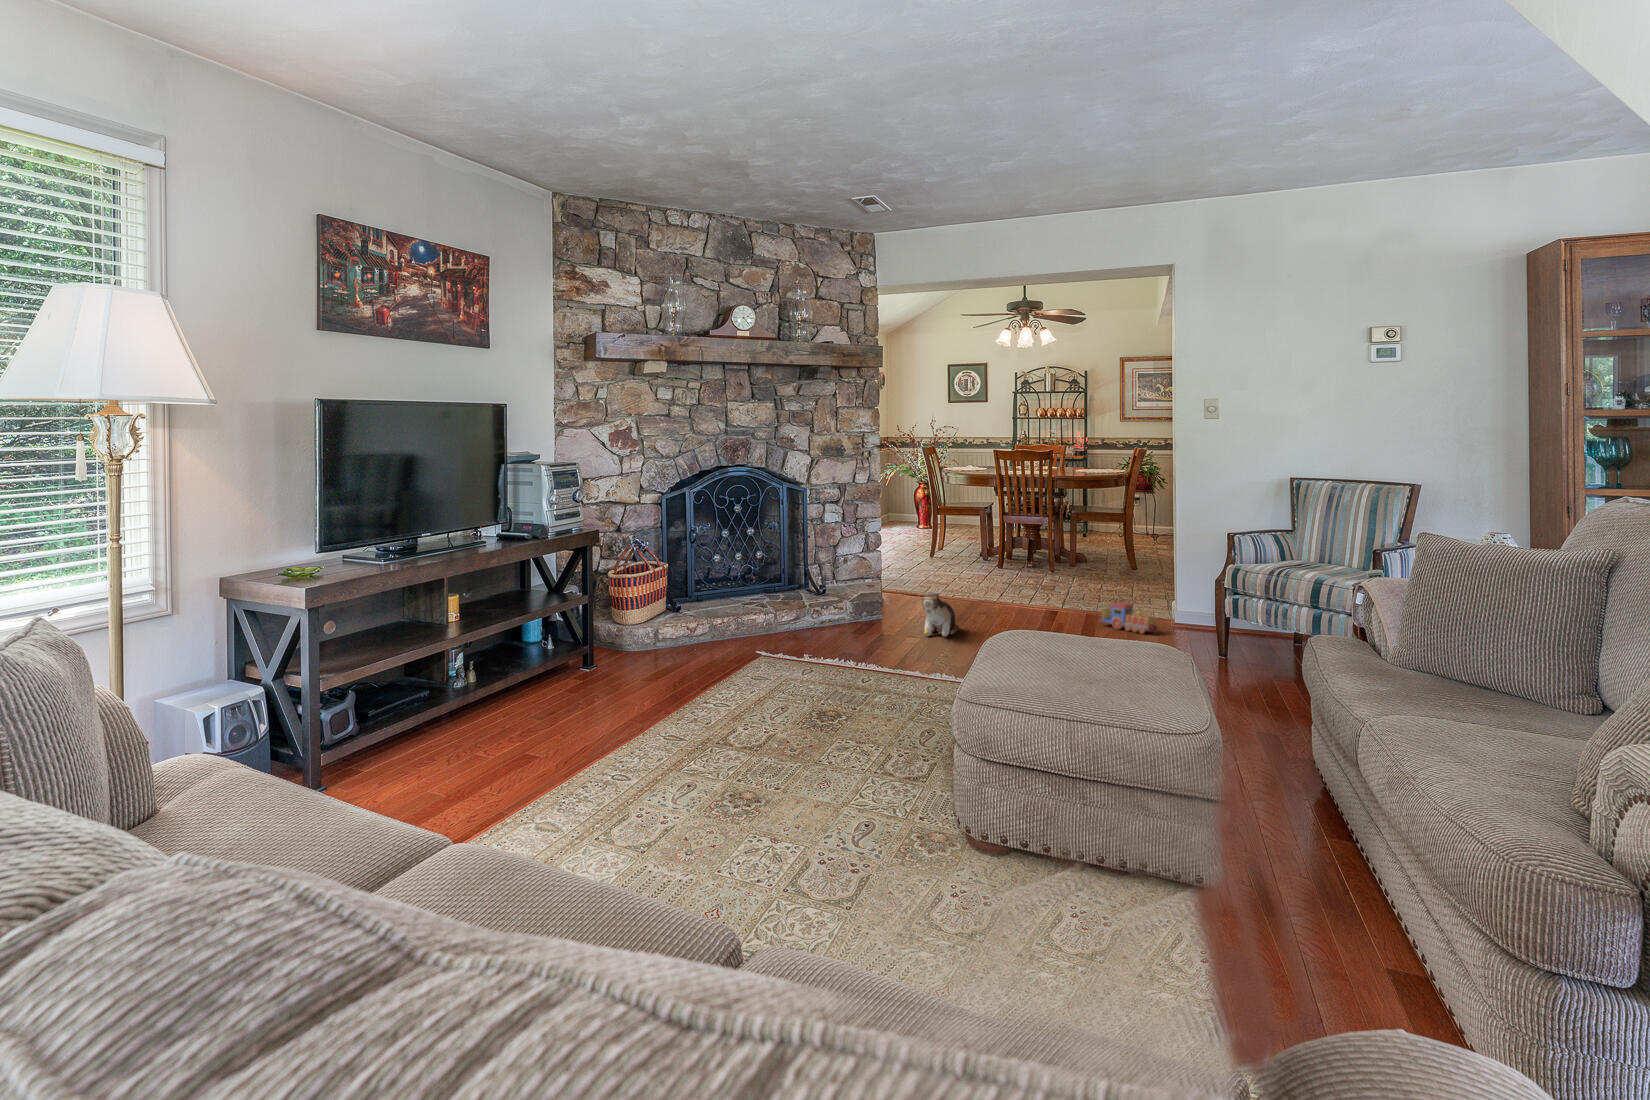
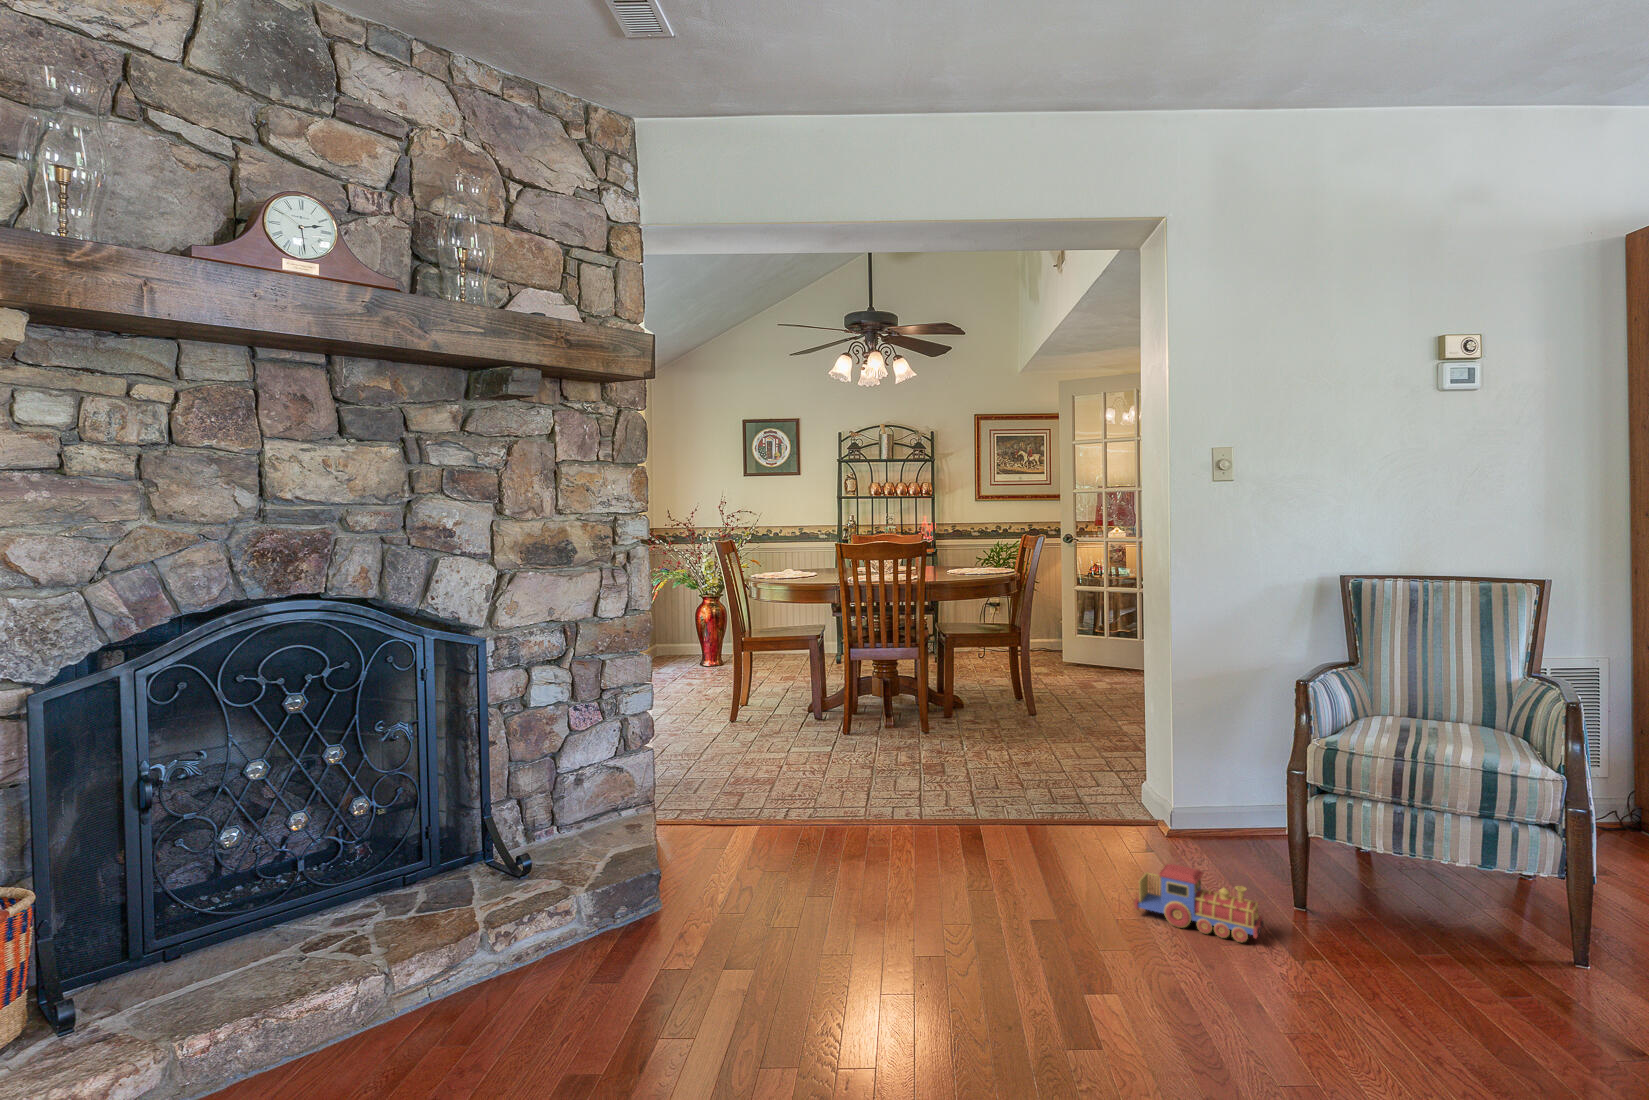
plush toy: present [918,592,957,637] -> none [762,916,856,1030]

